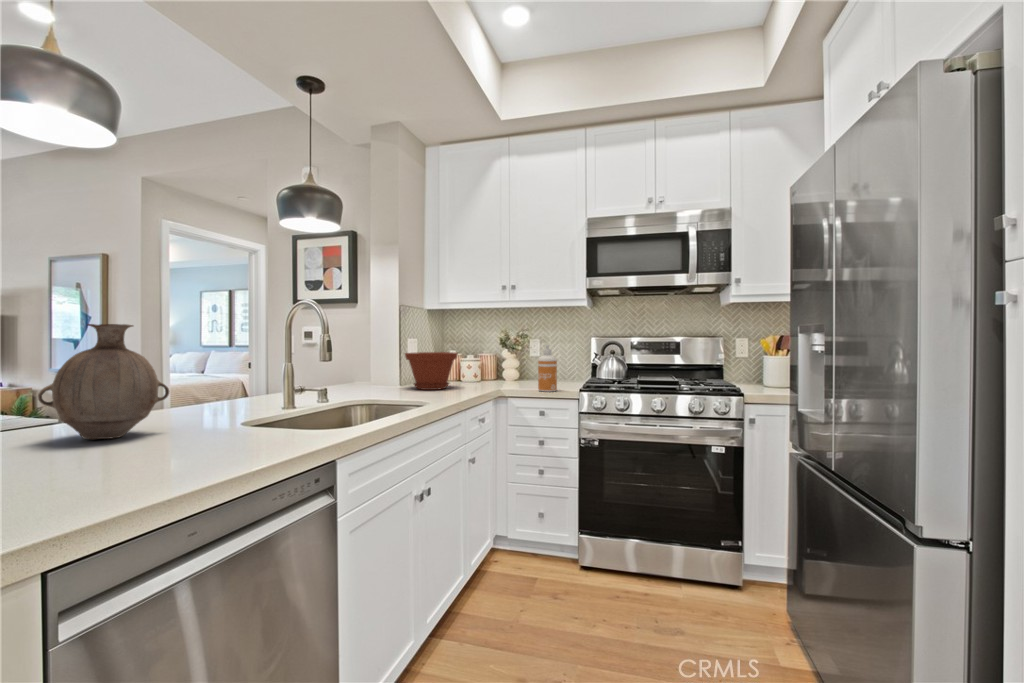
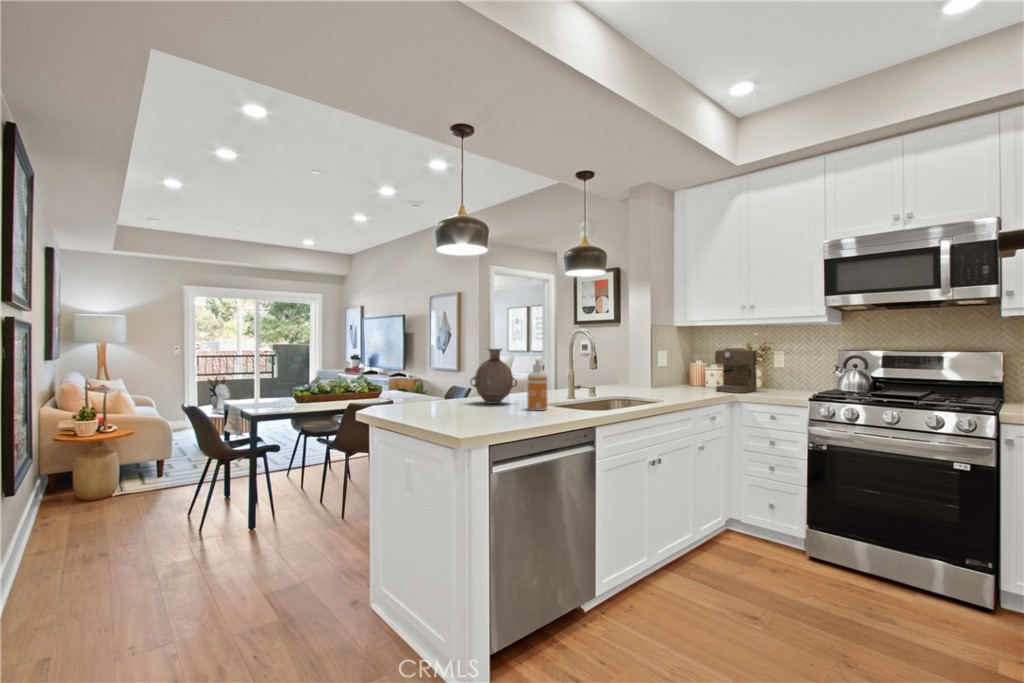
coffee maker: none [476,335,516,386] -> present [715,348,757,393]
soap dispenser: present [538,345,557,392] -> present [528,359,547,410]
plant pot: present [405,352,458,390] -> none [653,362,697,392]

